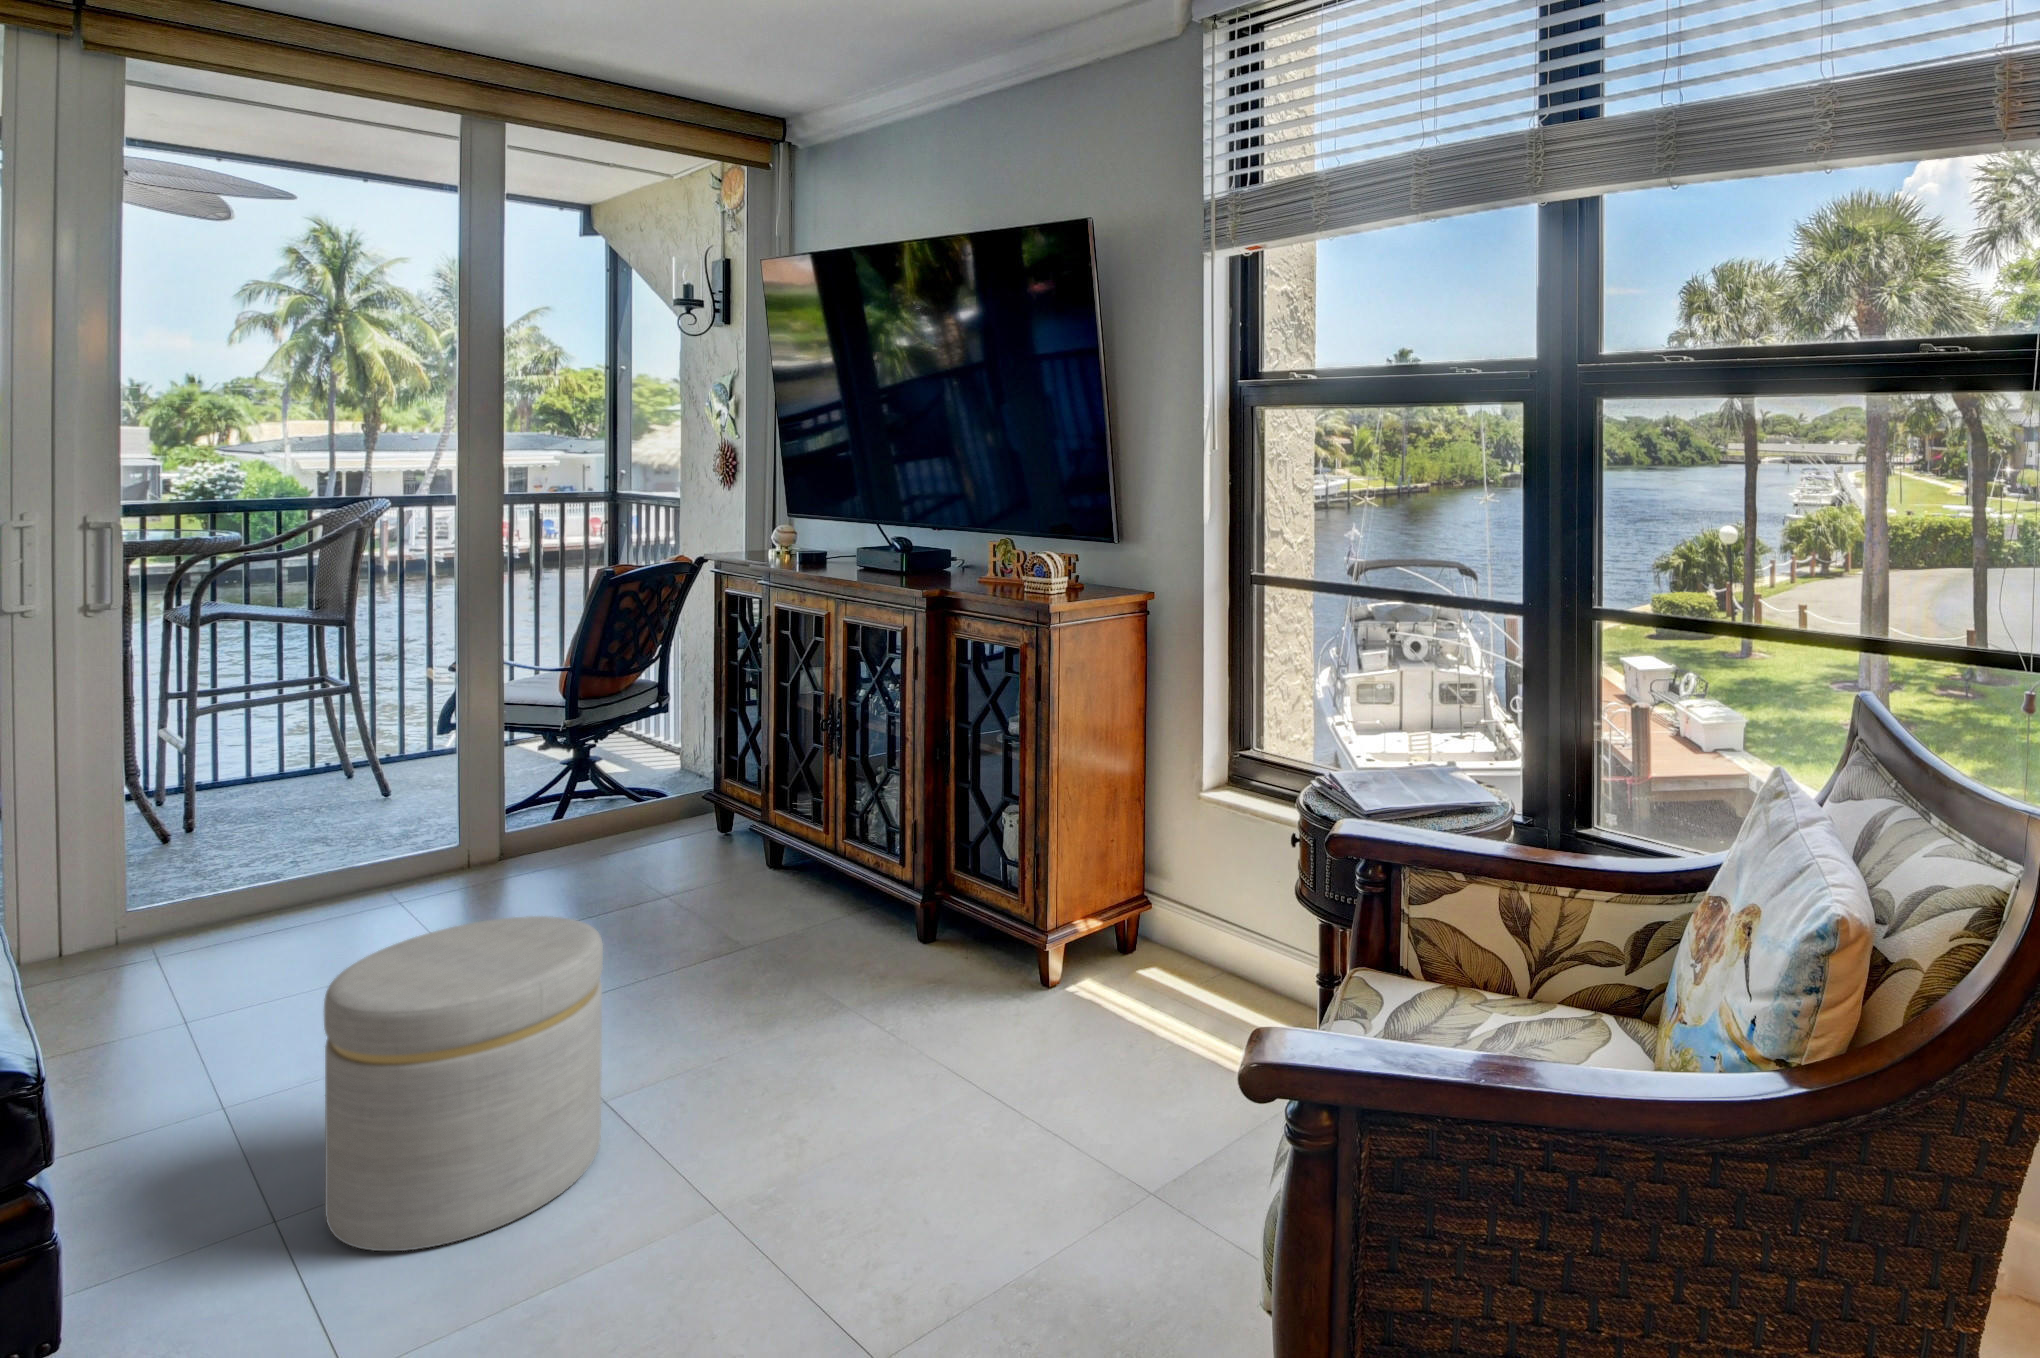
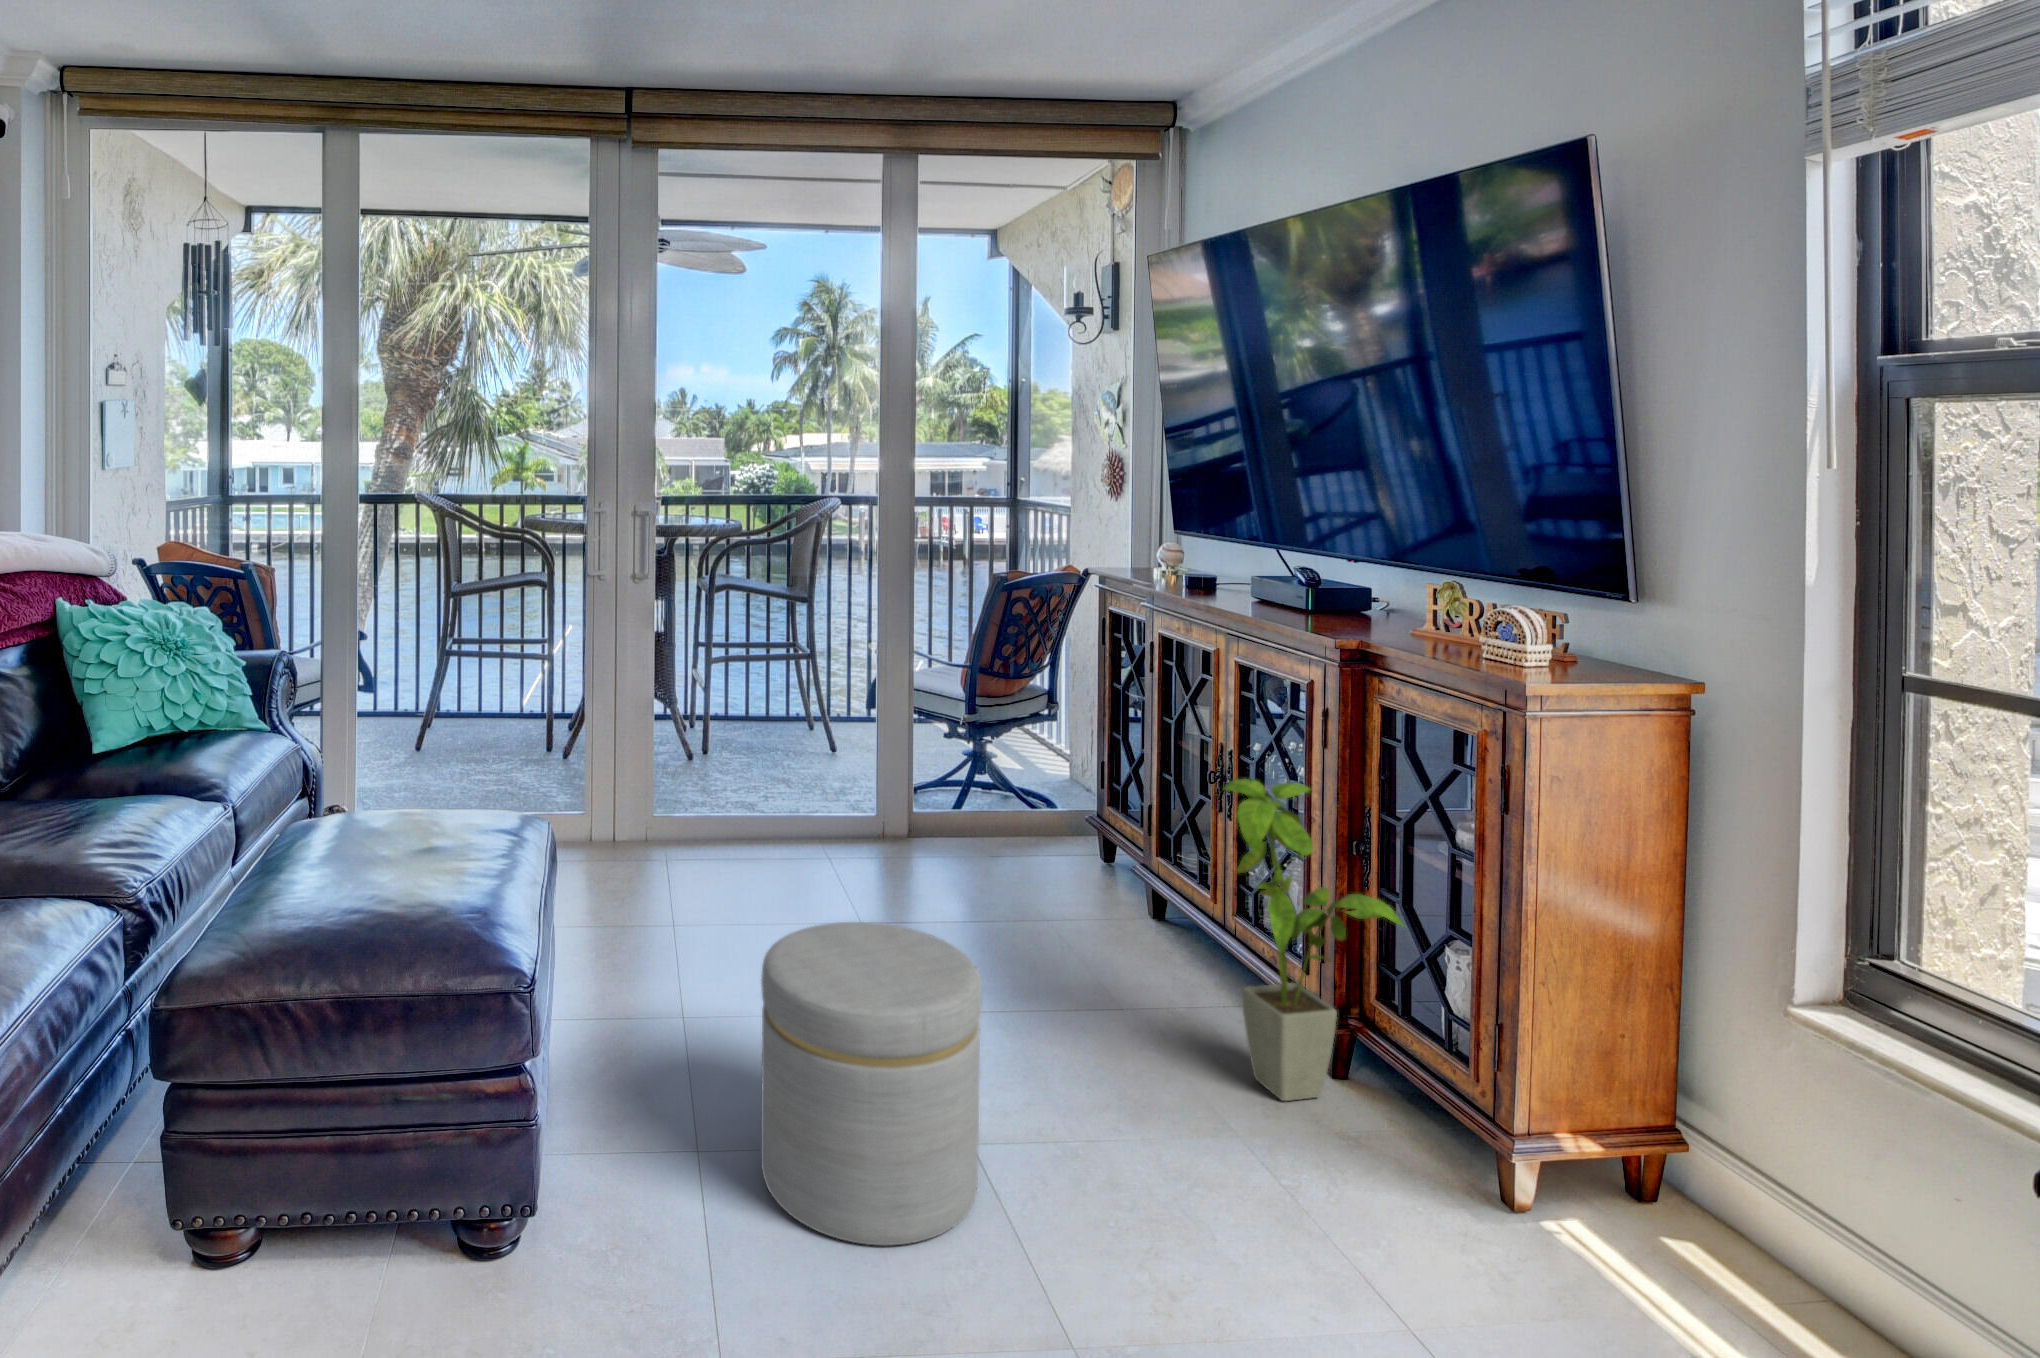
house plant: none [832,709,976,975] -> present [1223,779,1404,1101]

